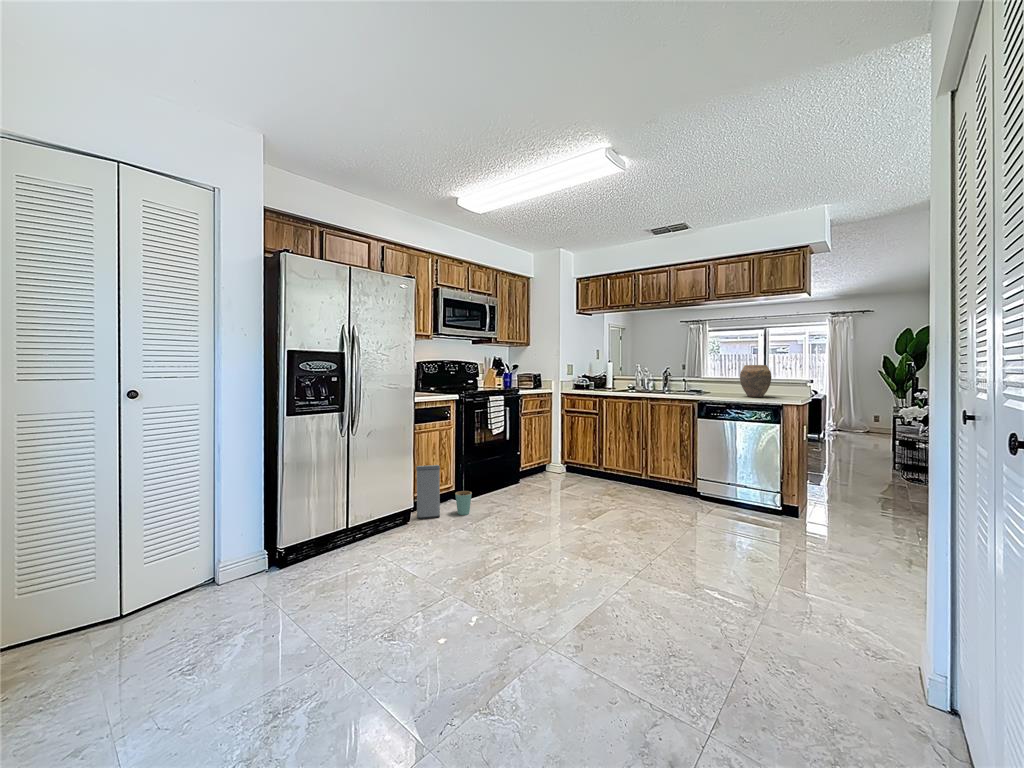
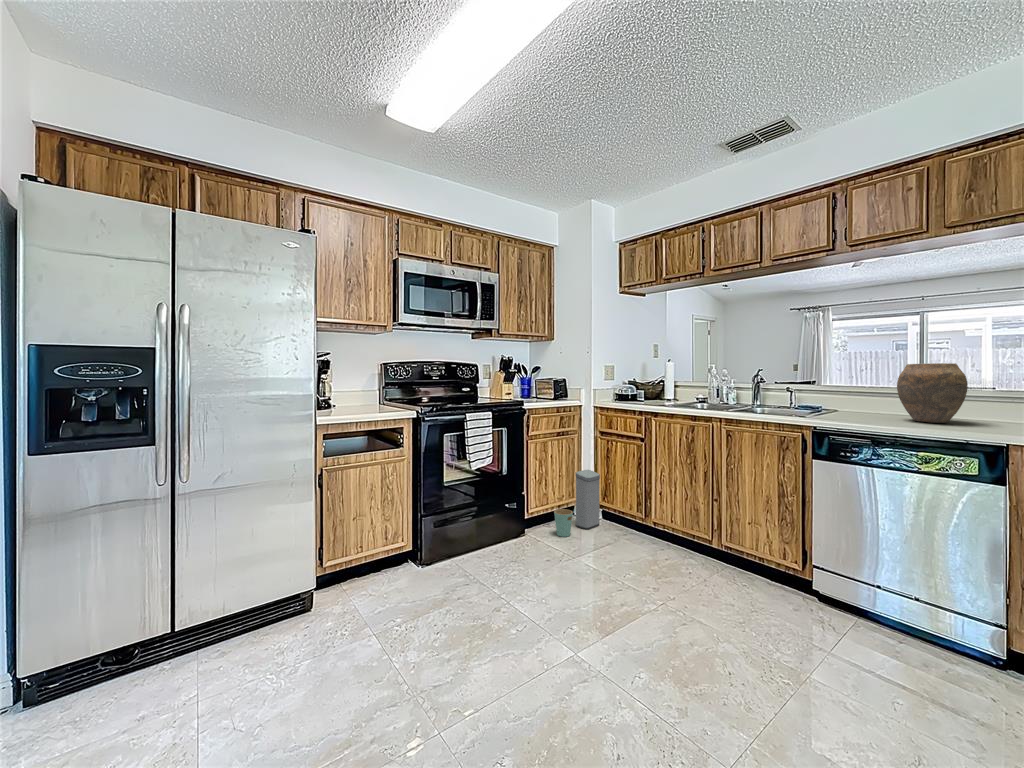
trash can: present [416,465,472,519] -> present [554,470,600,537]

